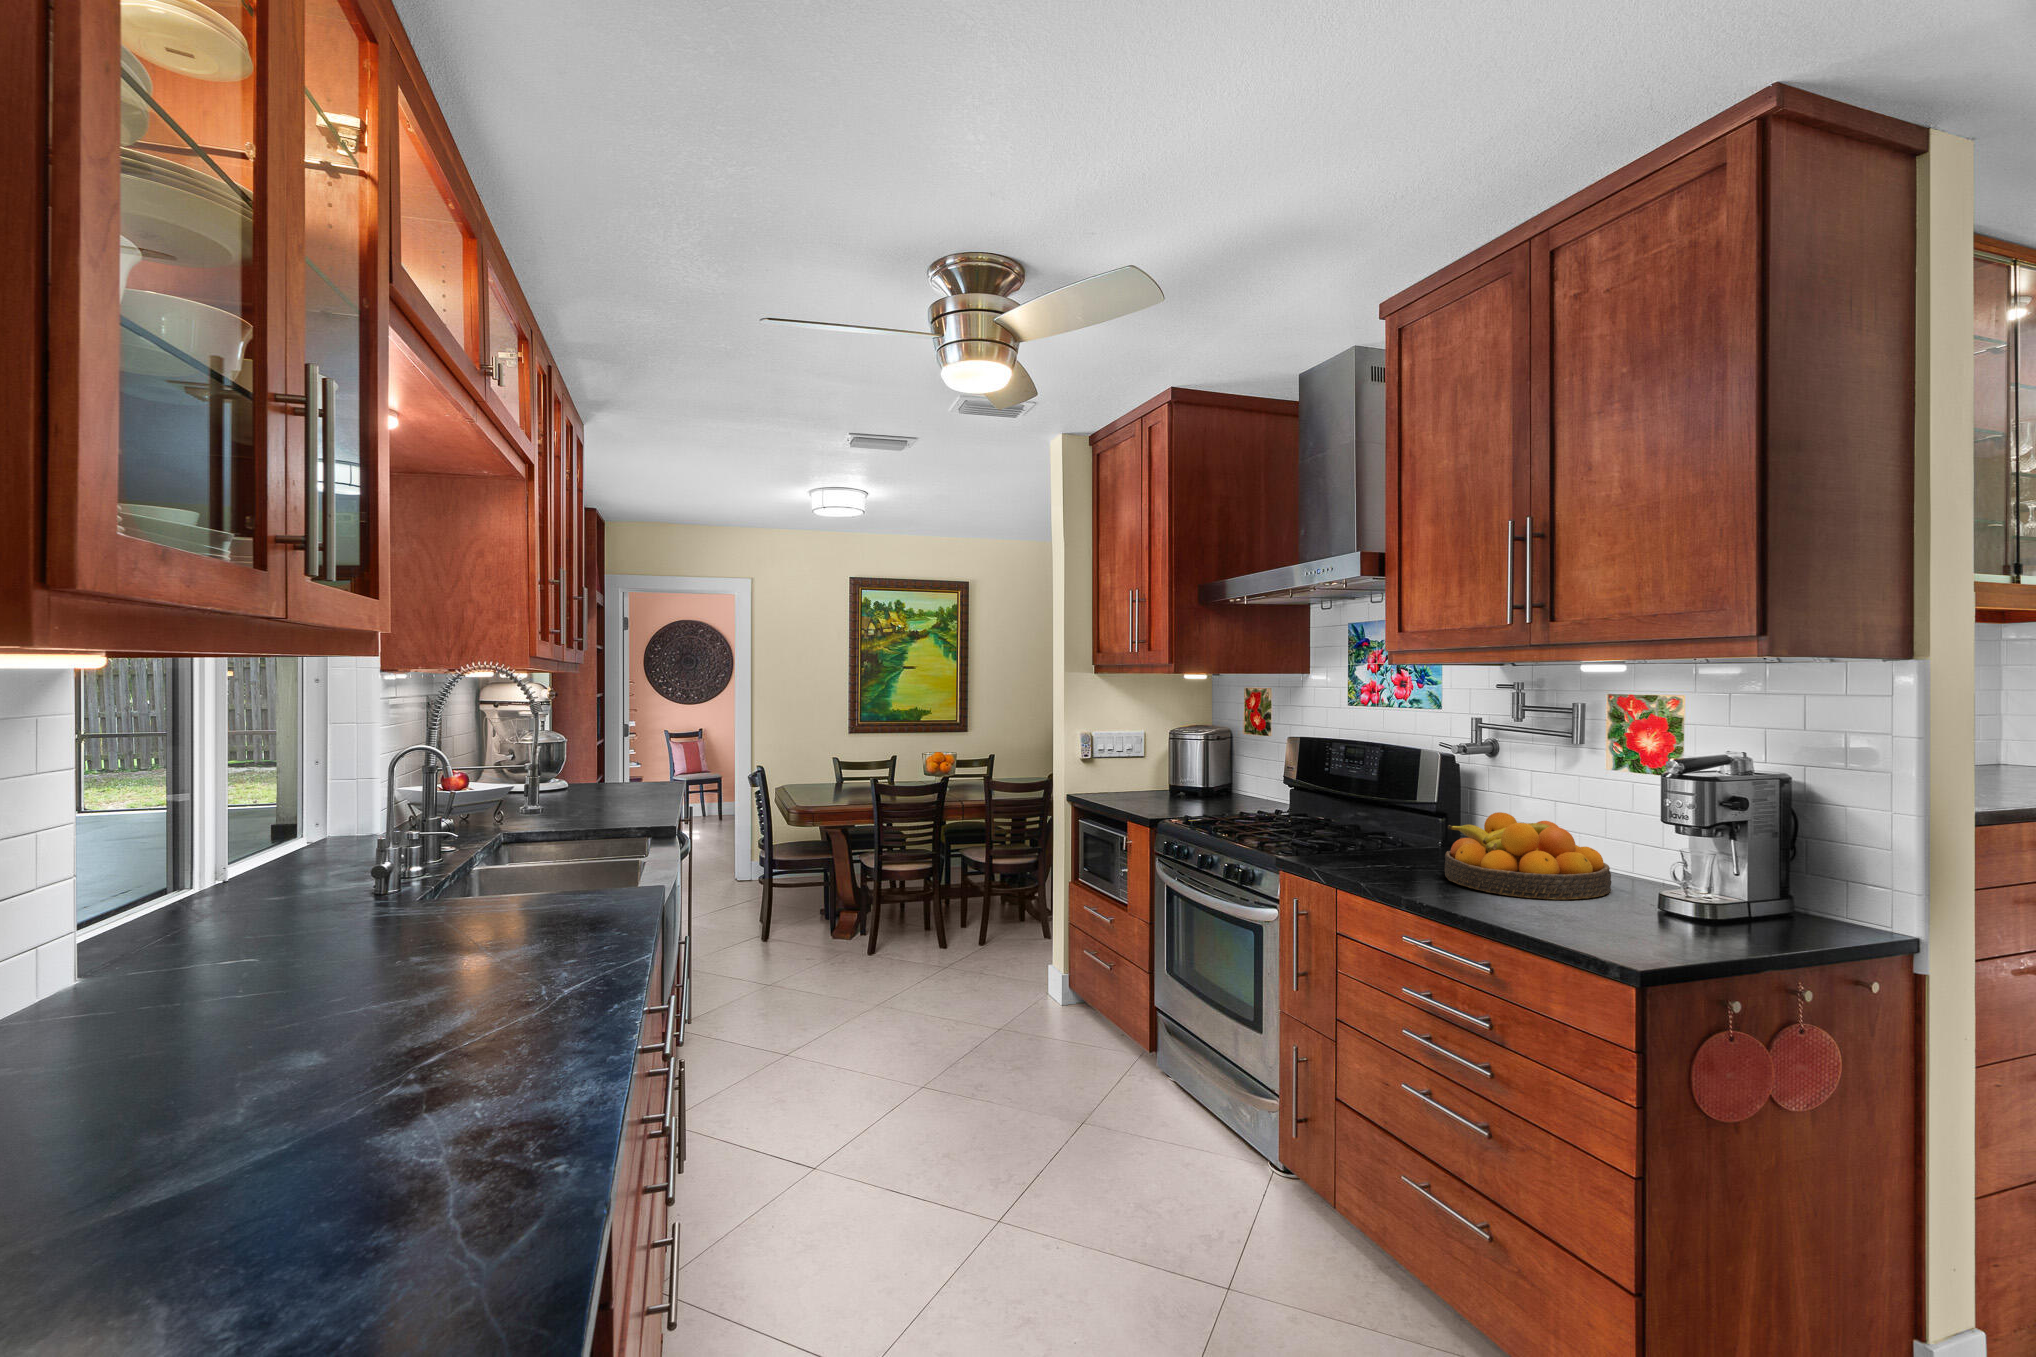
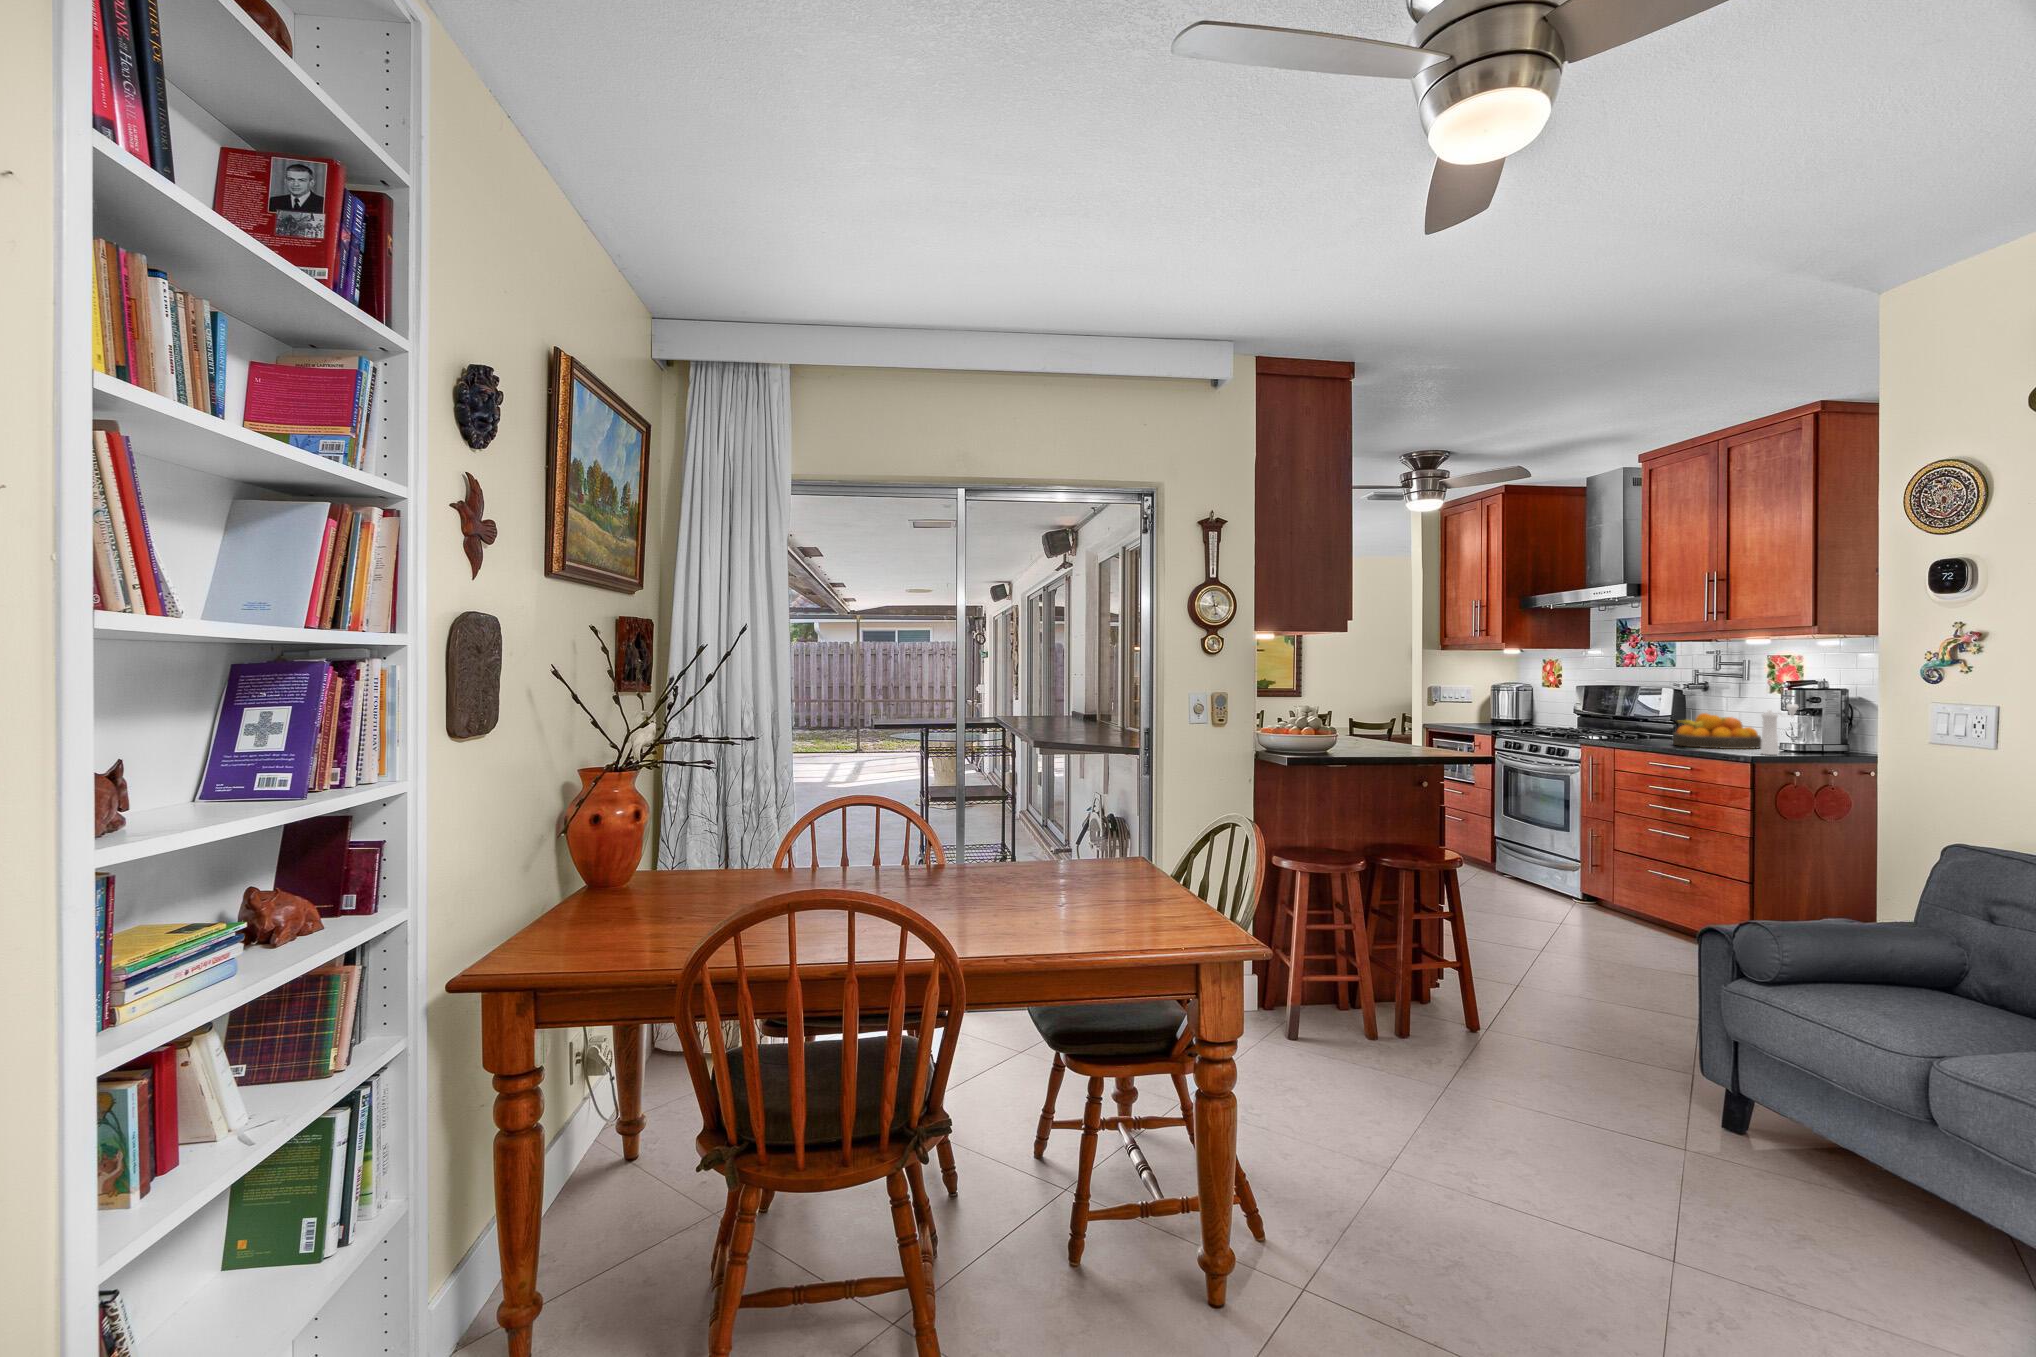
pepper mill: none [1635,816,1711,942] -> present [1761,704,1798,755]

